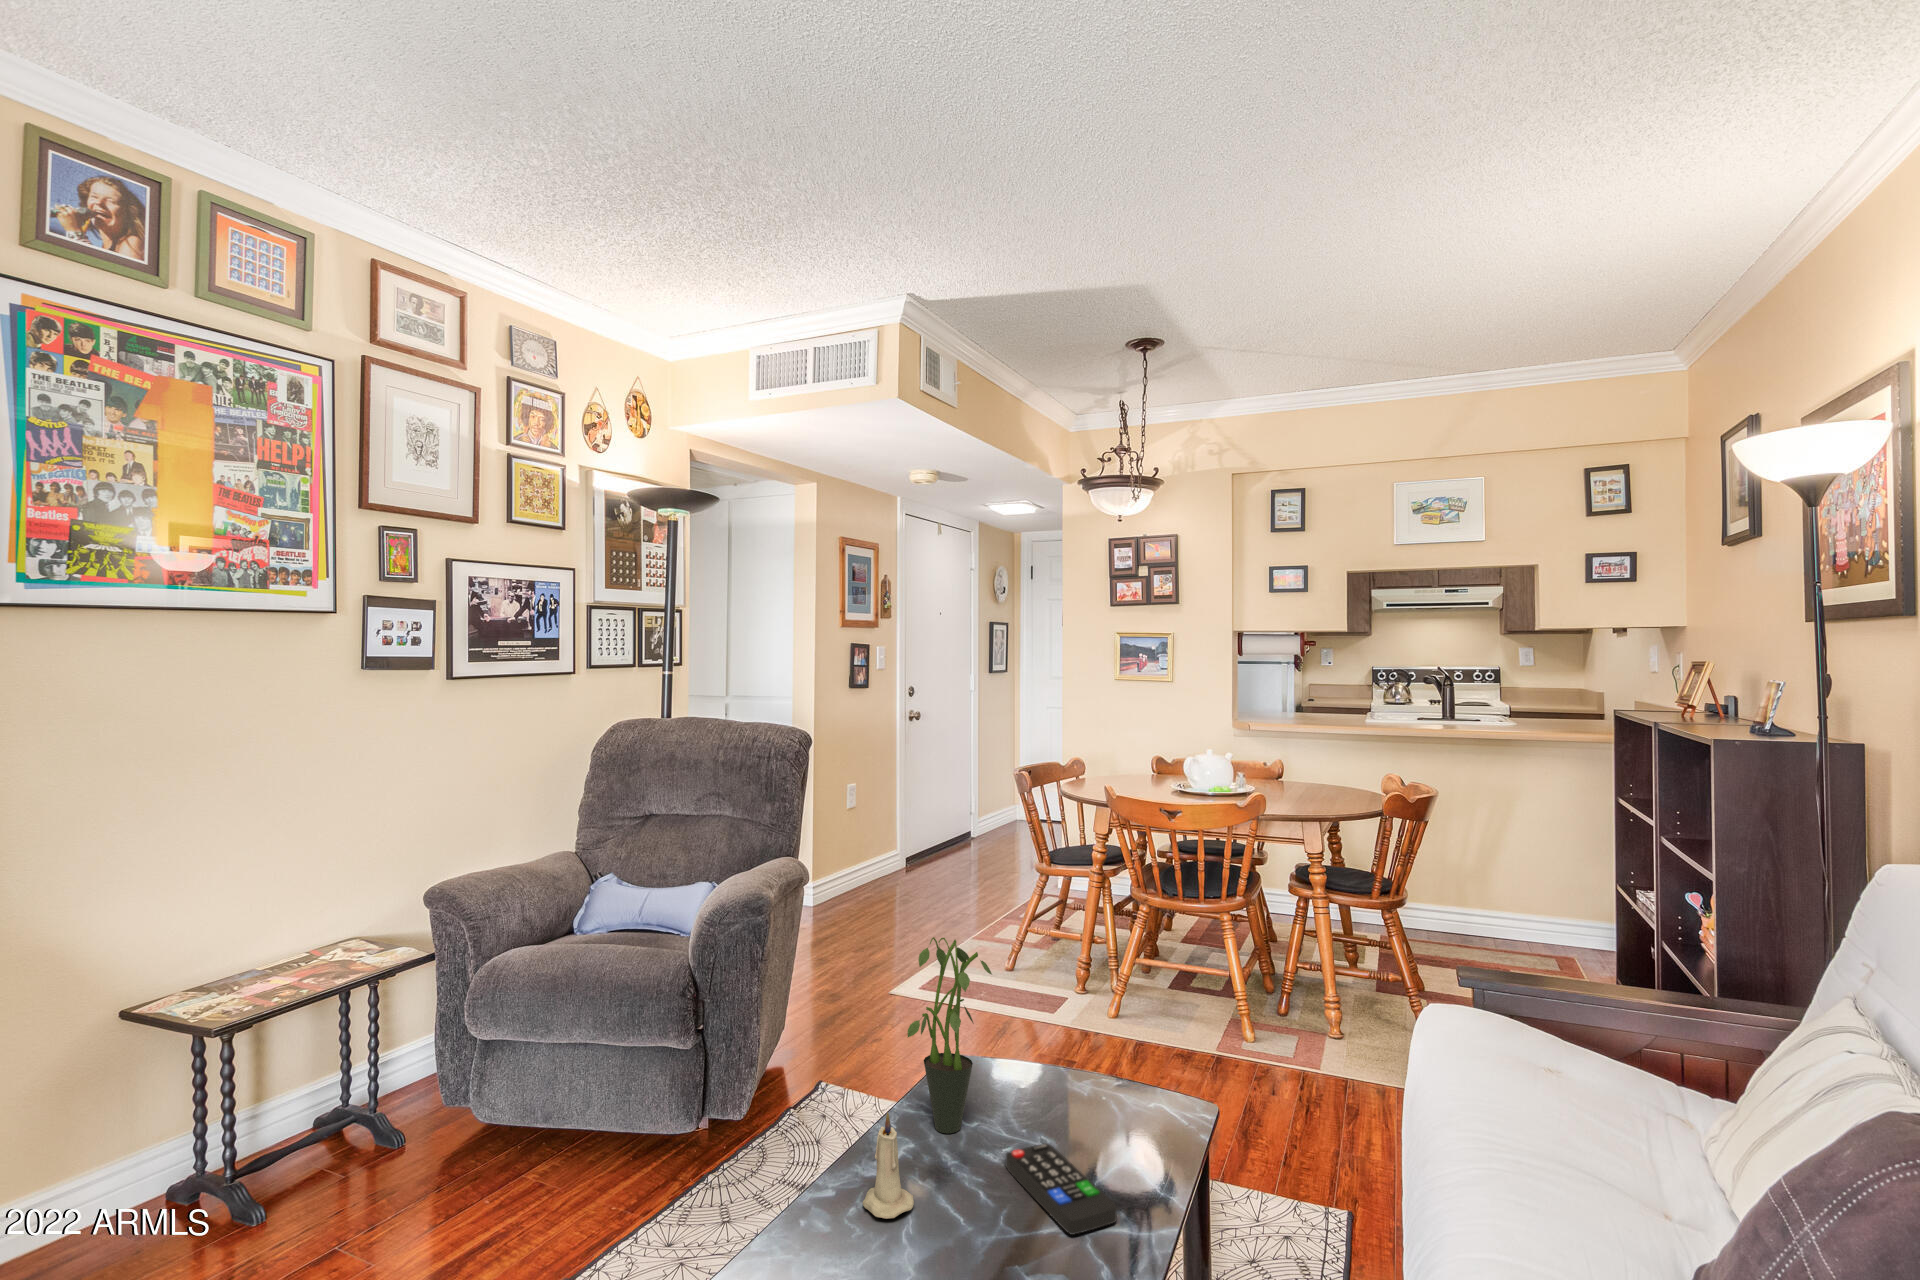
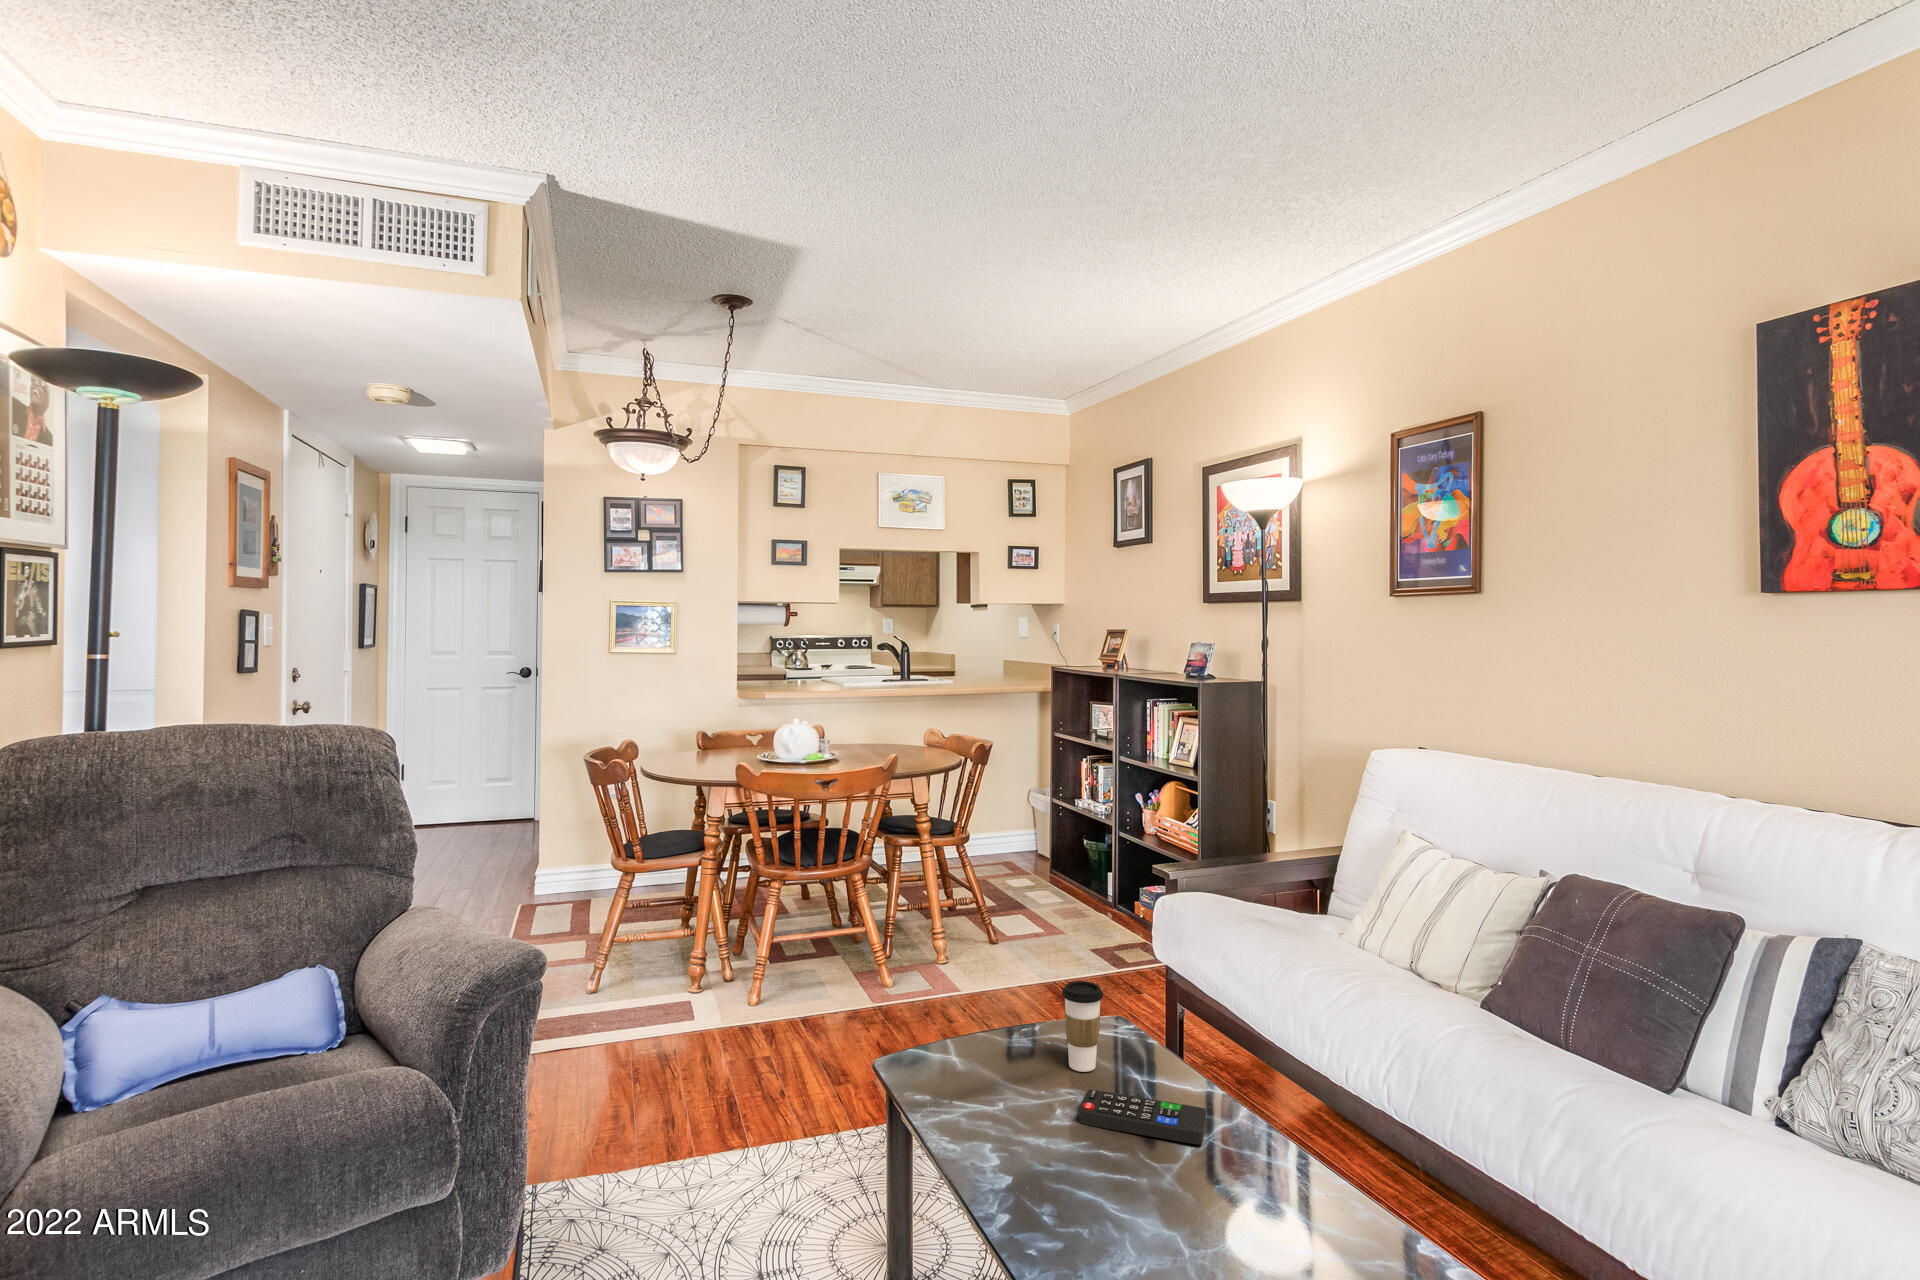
potted plant: present [907,937,992,1133] -> none [966,925,1047,1122]
coffee cup: none [1074,1033,1118,1135] -> present [1062,981,1103,1072]
candle: present [862,1112,914,1219] -> none [1033,1103,1092,1208]

